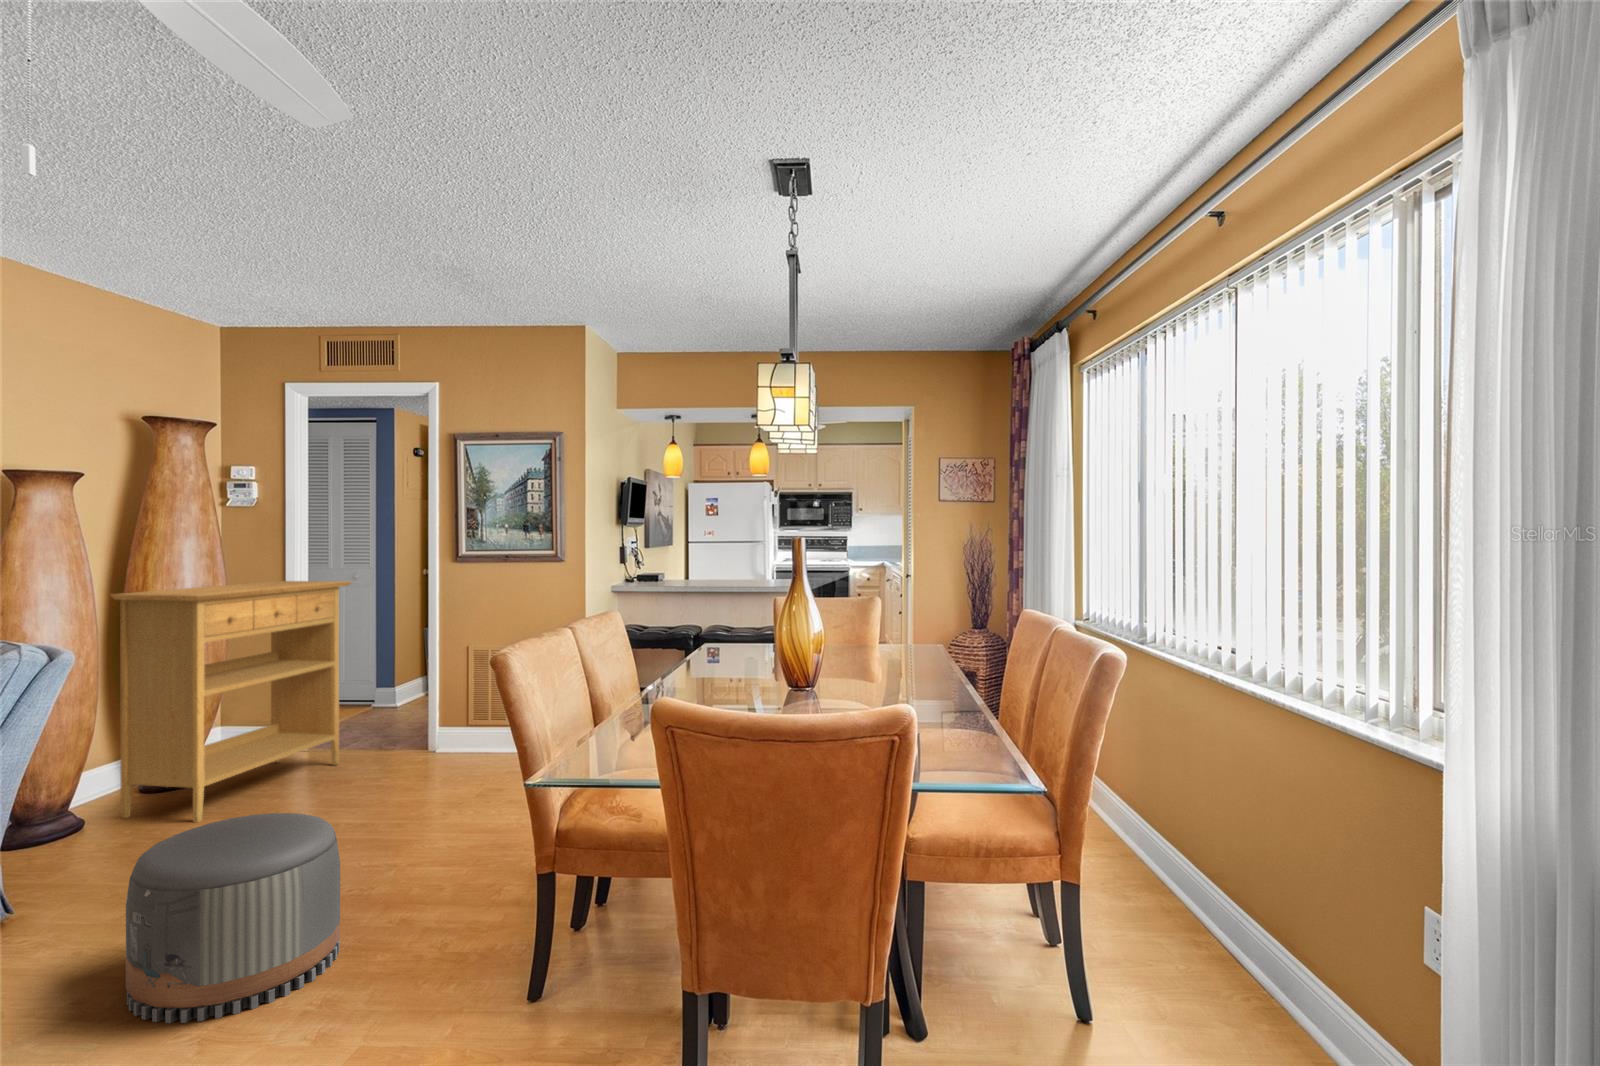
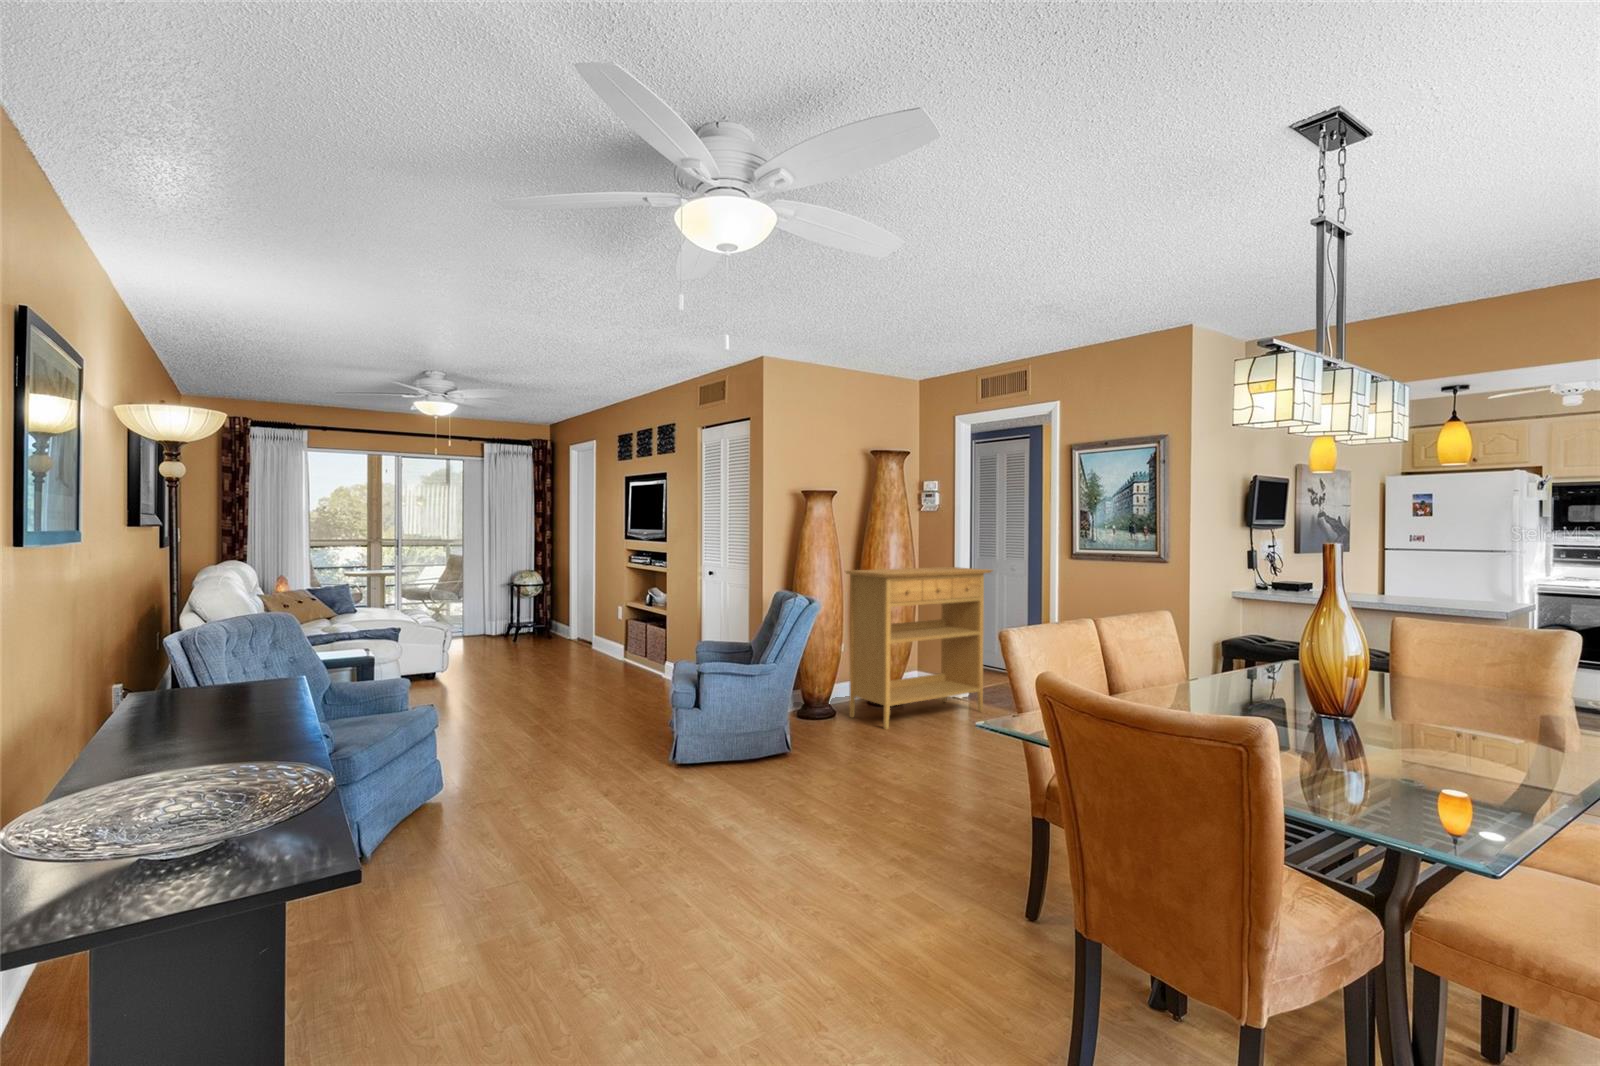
pouf: present [126,813,340,1023] -> none [816,721,932,843]

